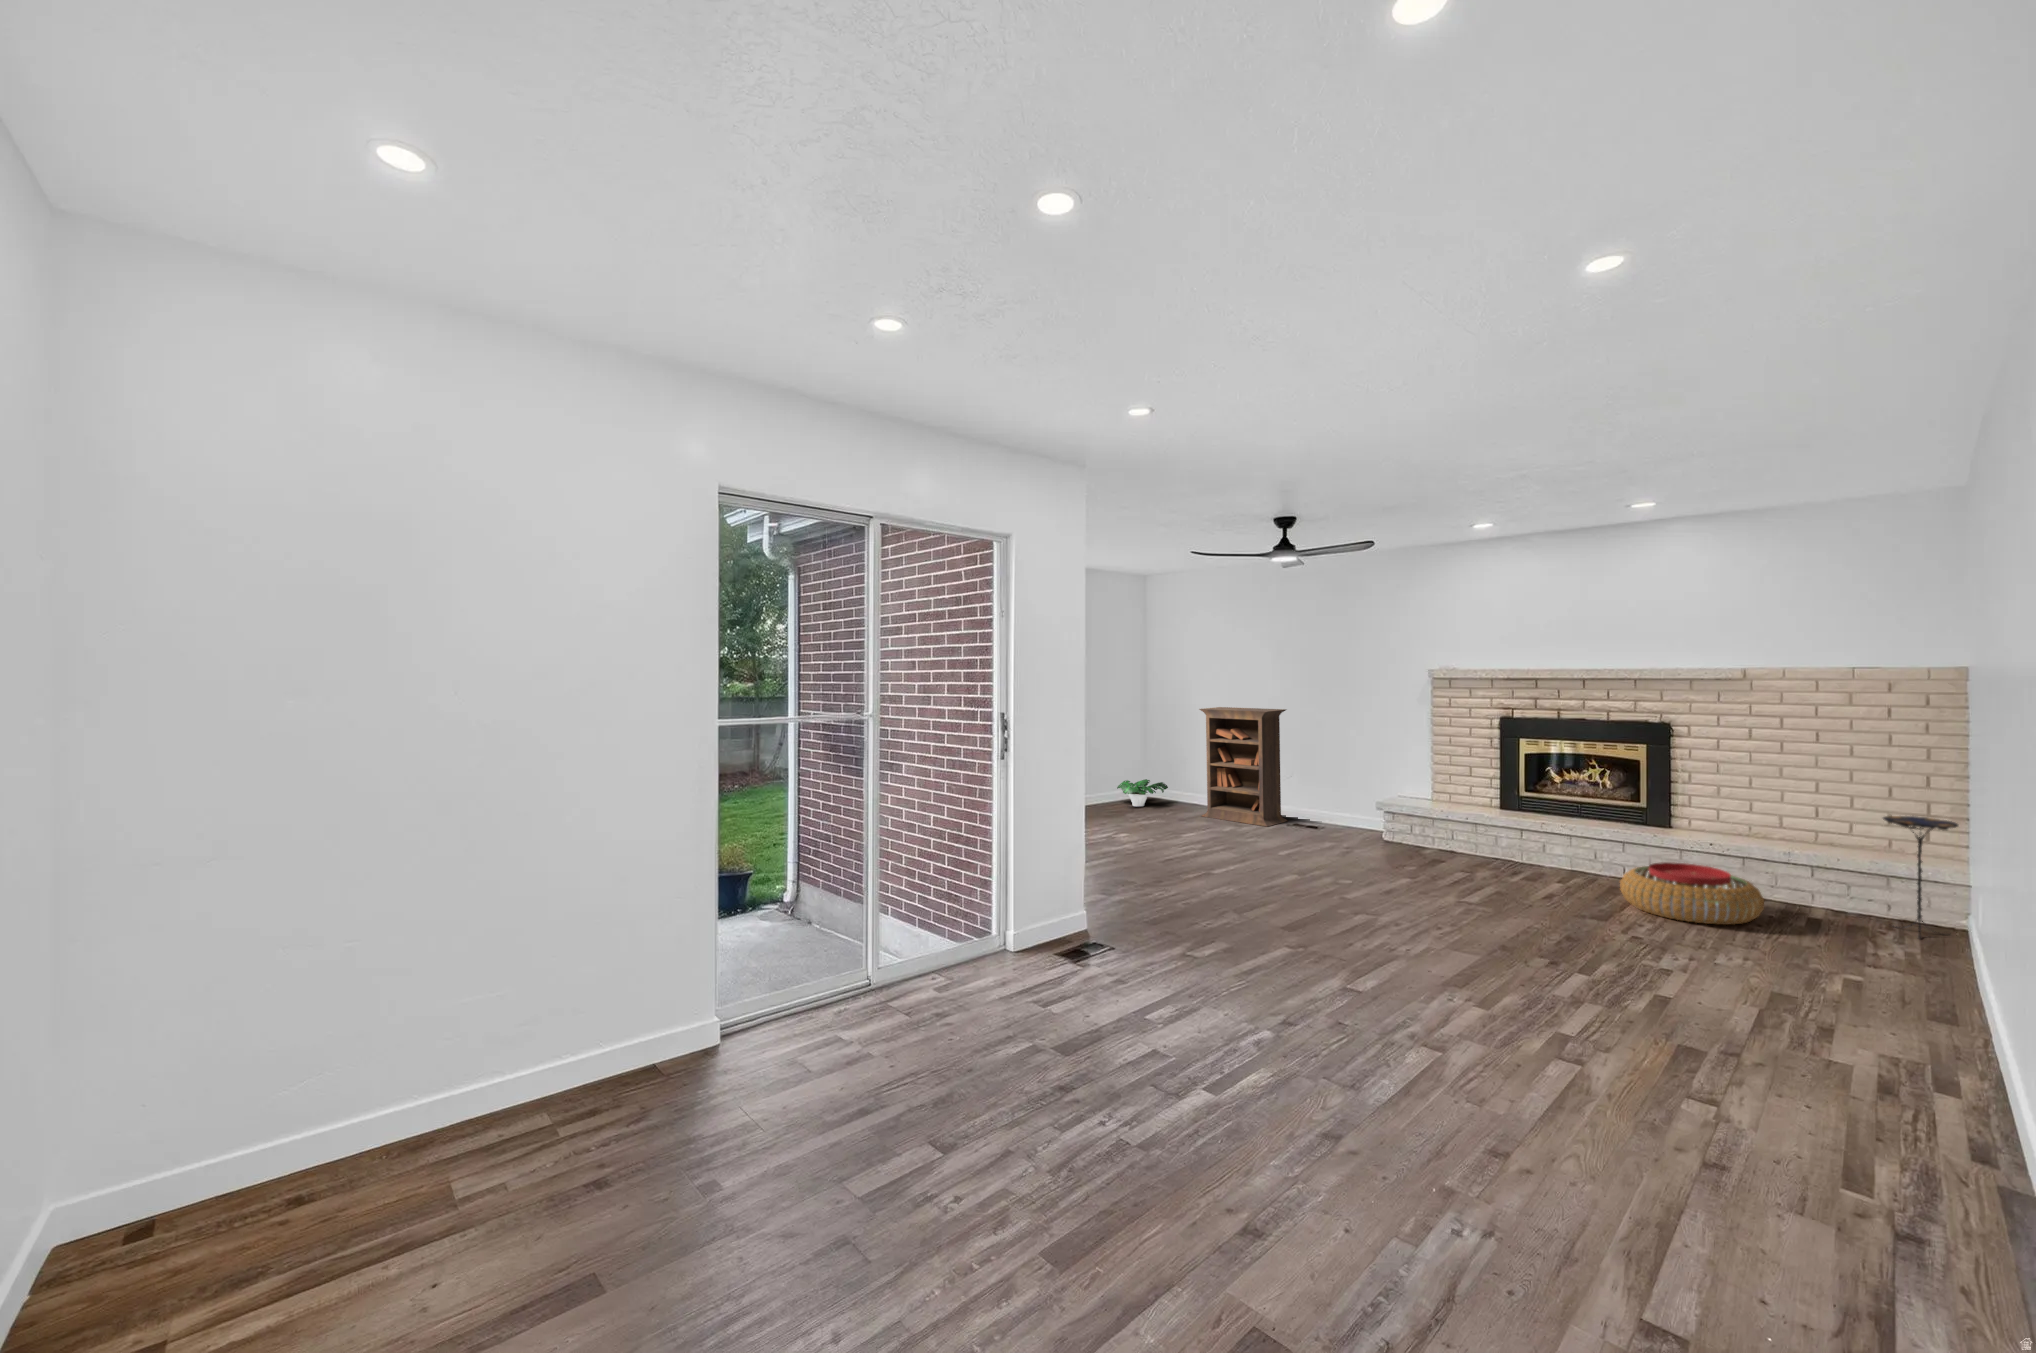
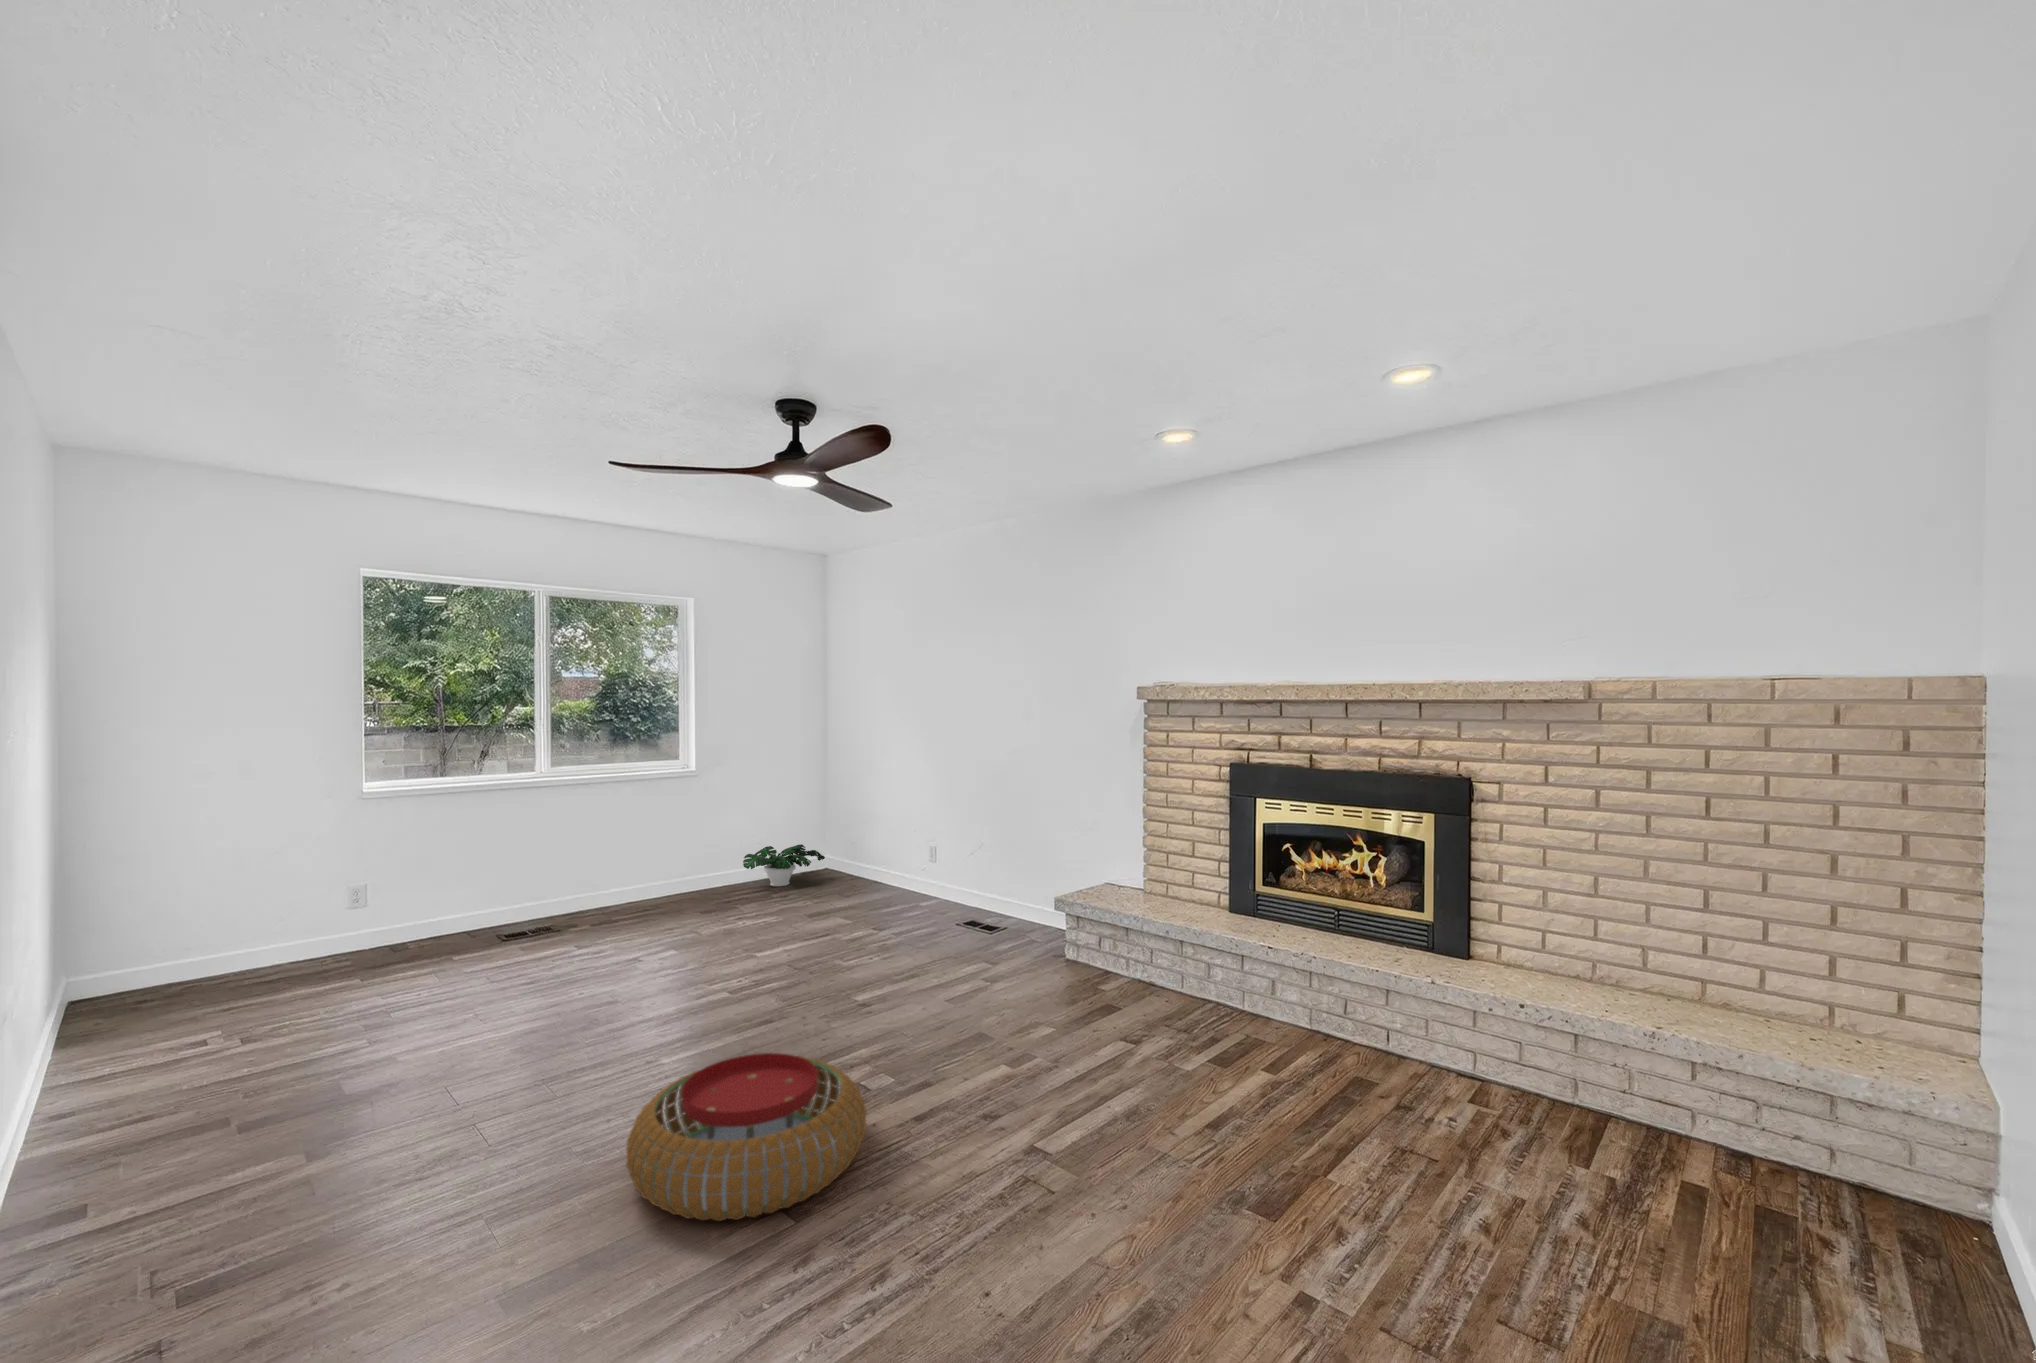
bookcase: present [1199,707,1287,826] -> none [842,739,961,927]
side table: present [1883,816,1958,938] -> none [1830,979,1990,1268]
pouf: present [1620,862,1764,925] -> present [626,1053,866,1221]

